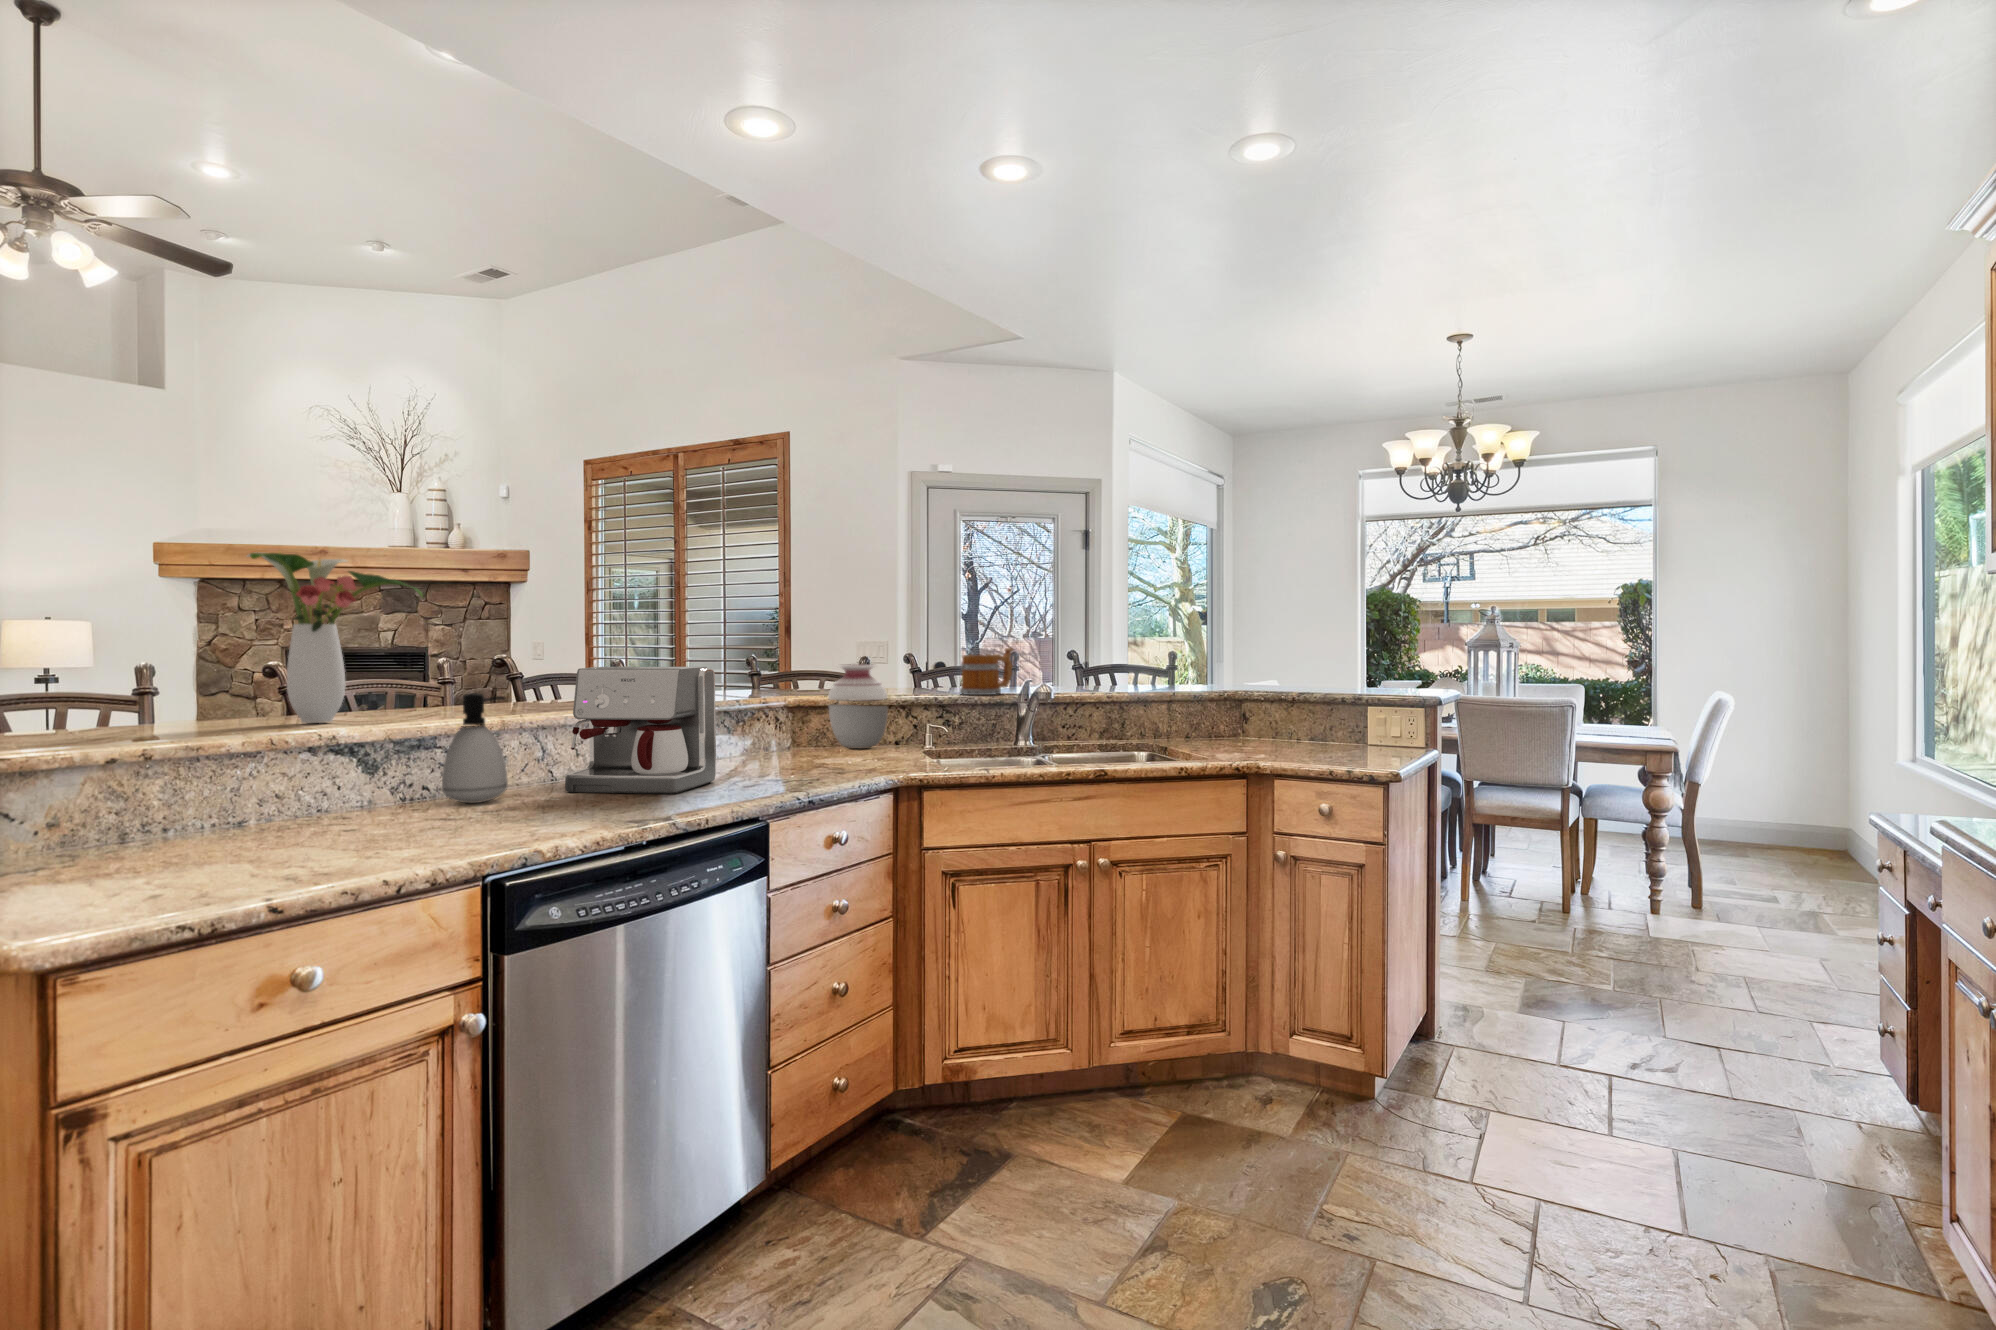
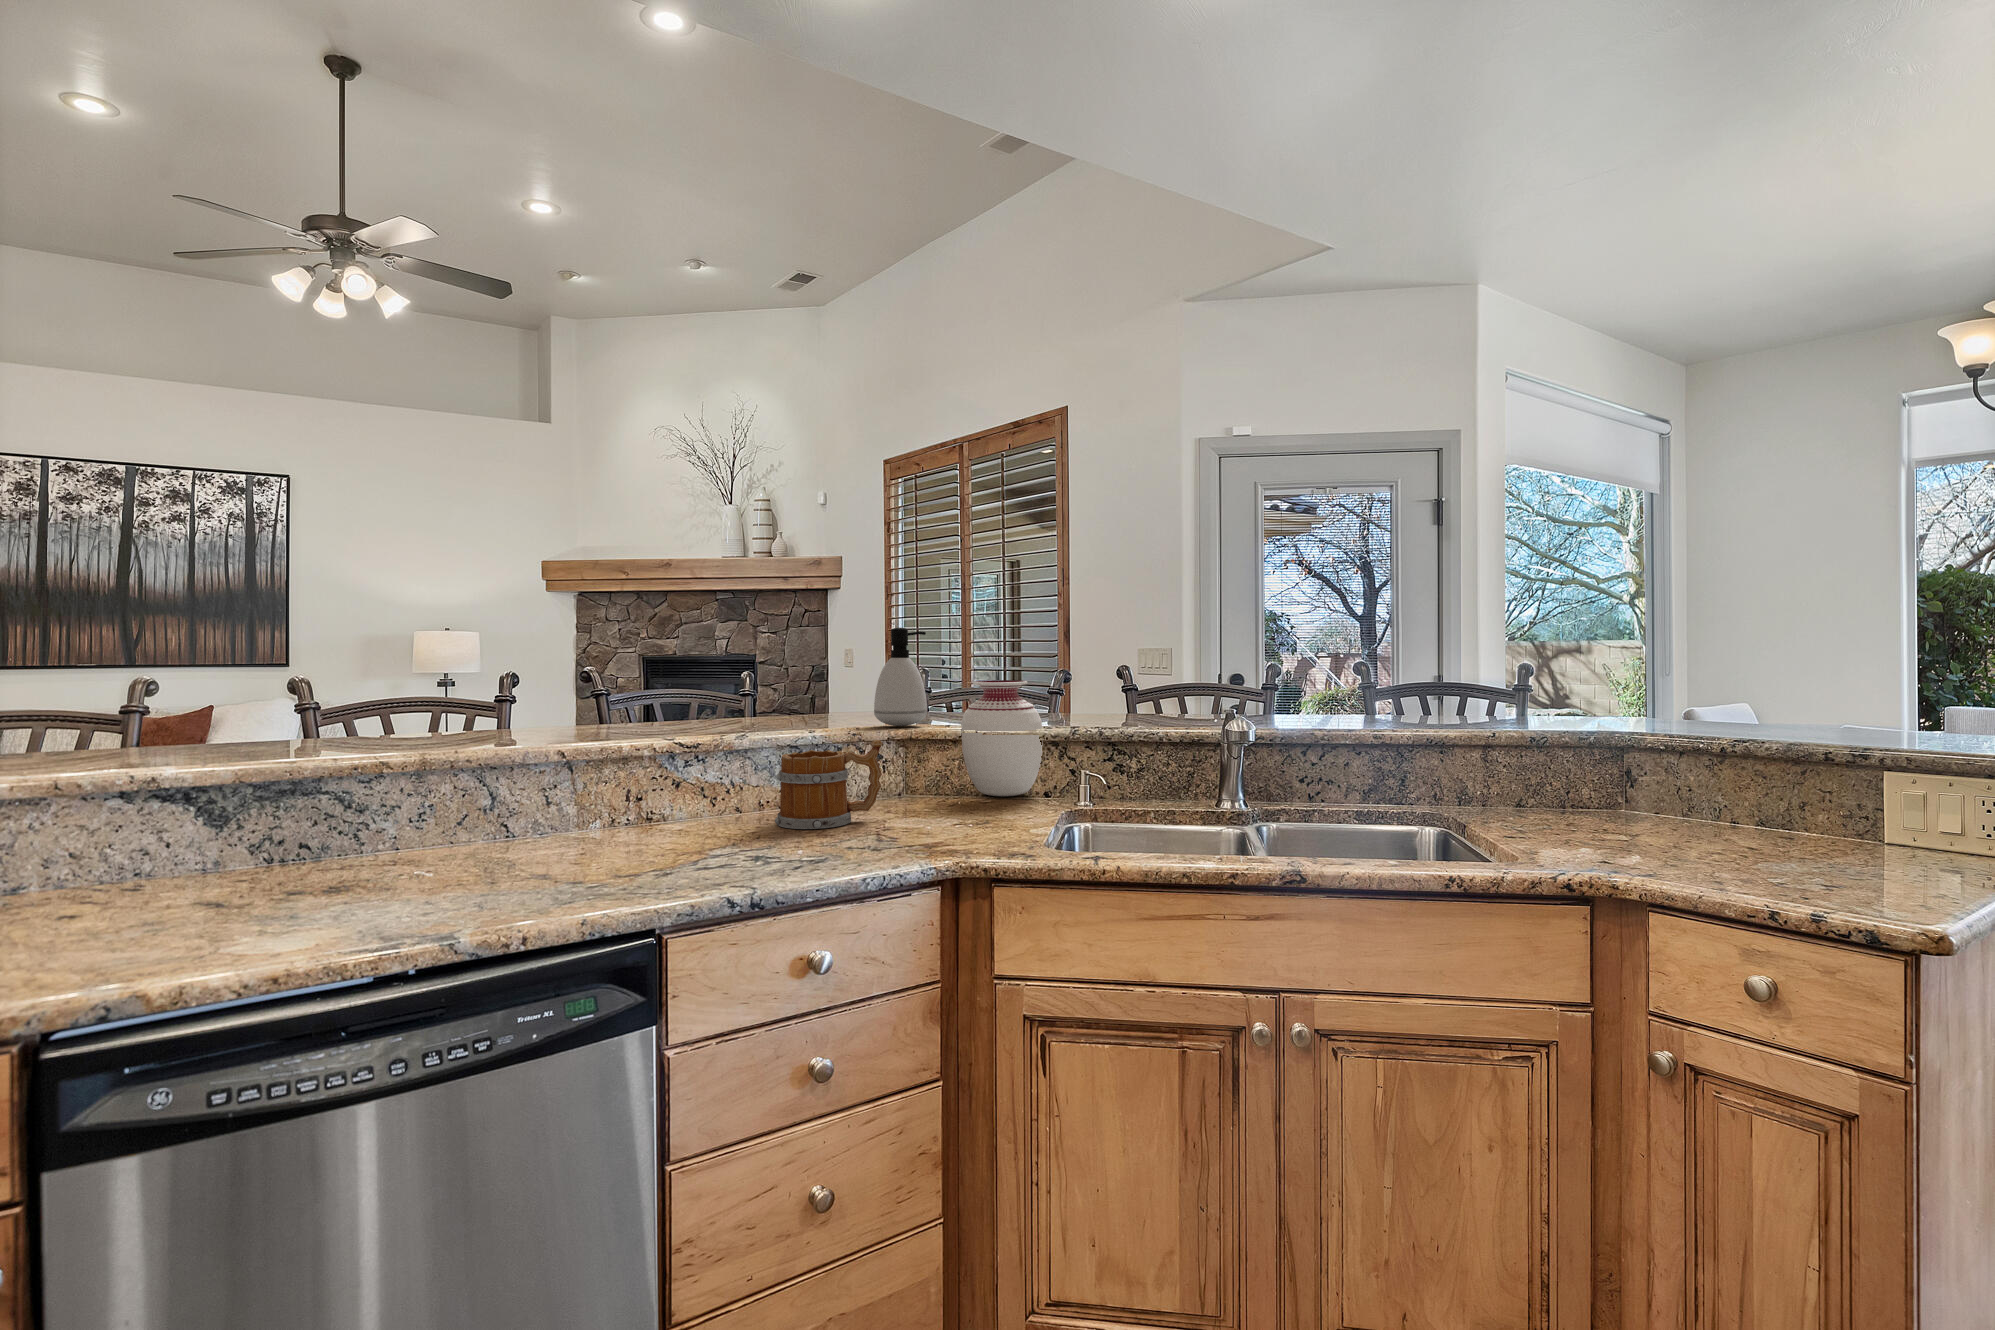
flower arrangement: present [247,551,423,723] -> none [98,543,338,754]
mug: present [960,648,1013,695] -> present [775,740,883,829]
coffee maker: present [565,667,716,794] -> none [478,686,698,874]
soap dispenser: present [442,693,508,803] -> present [874,628,927,726]

